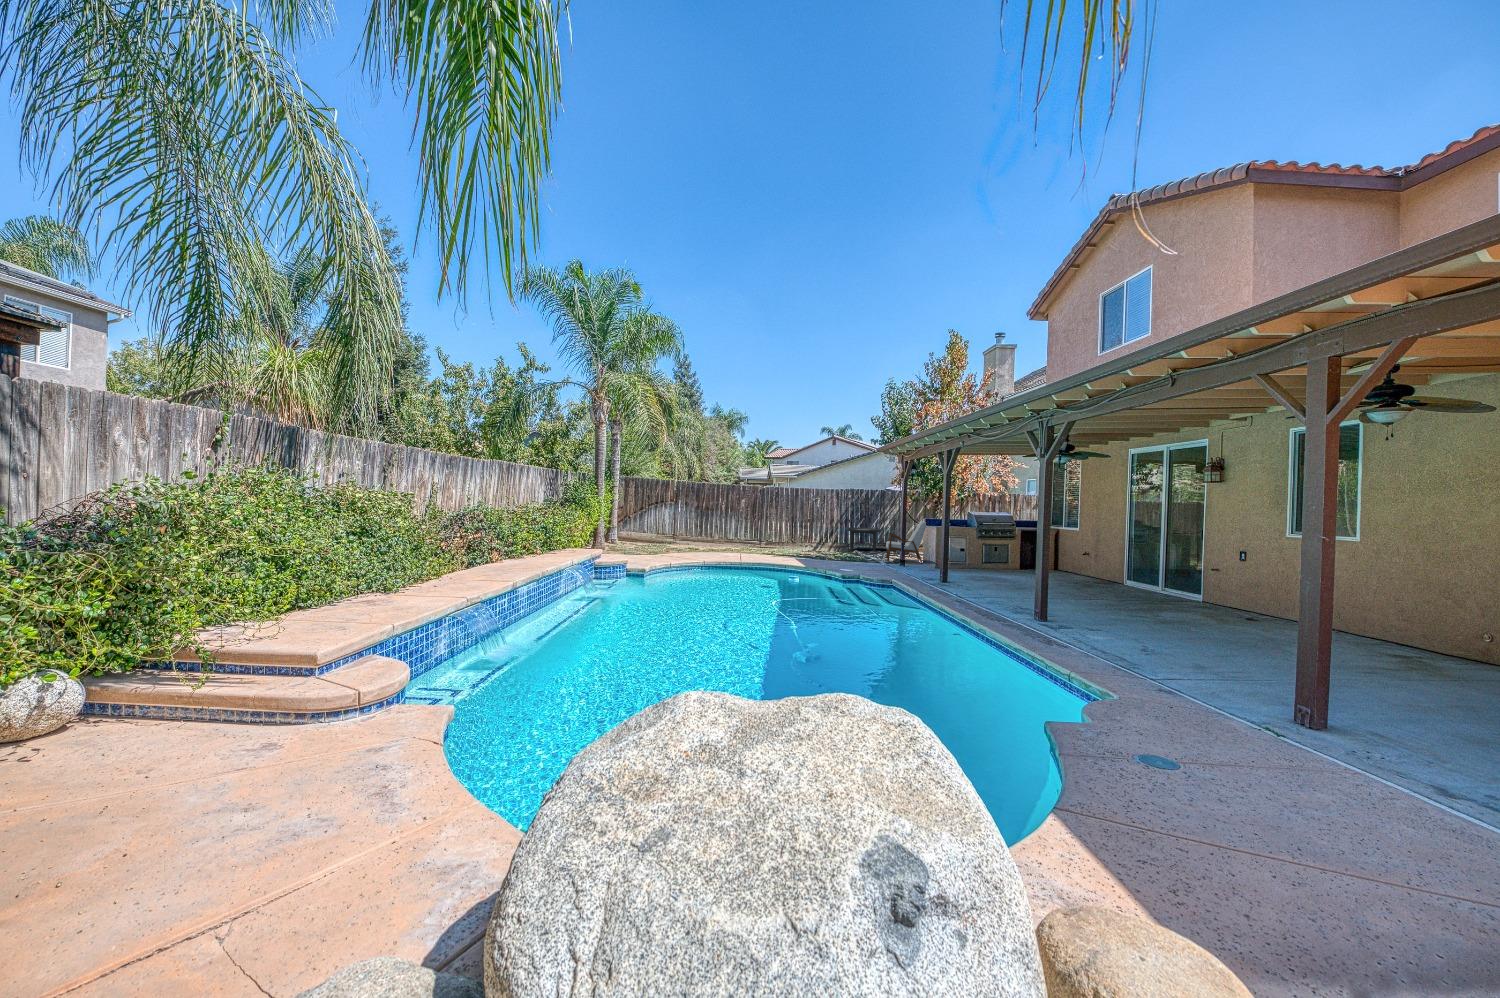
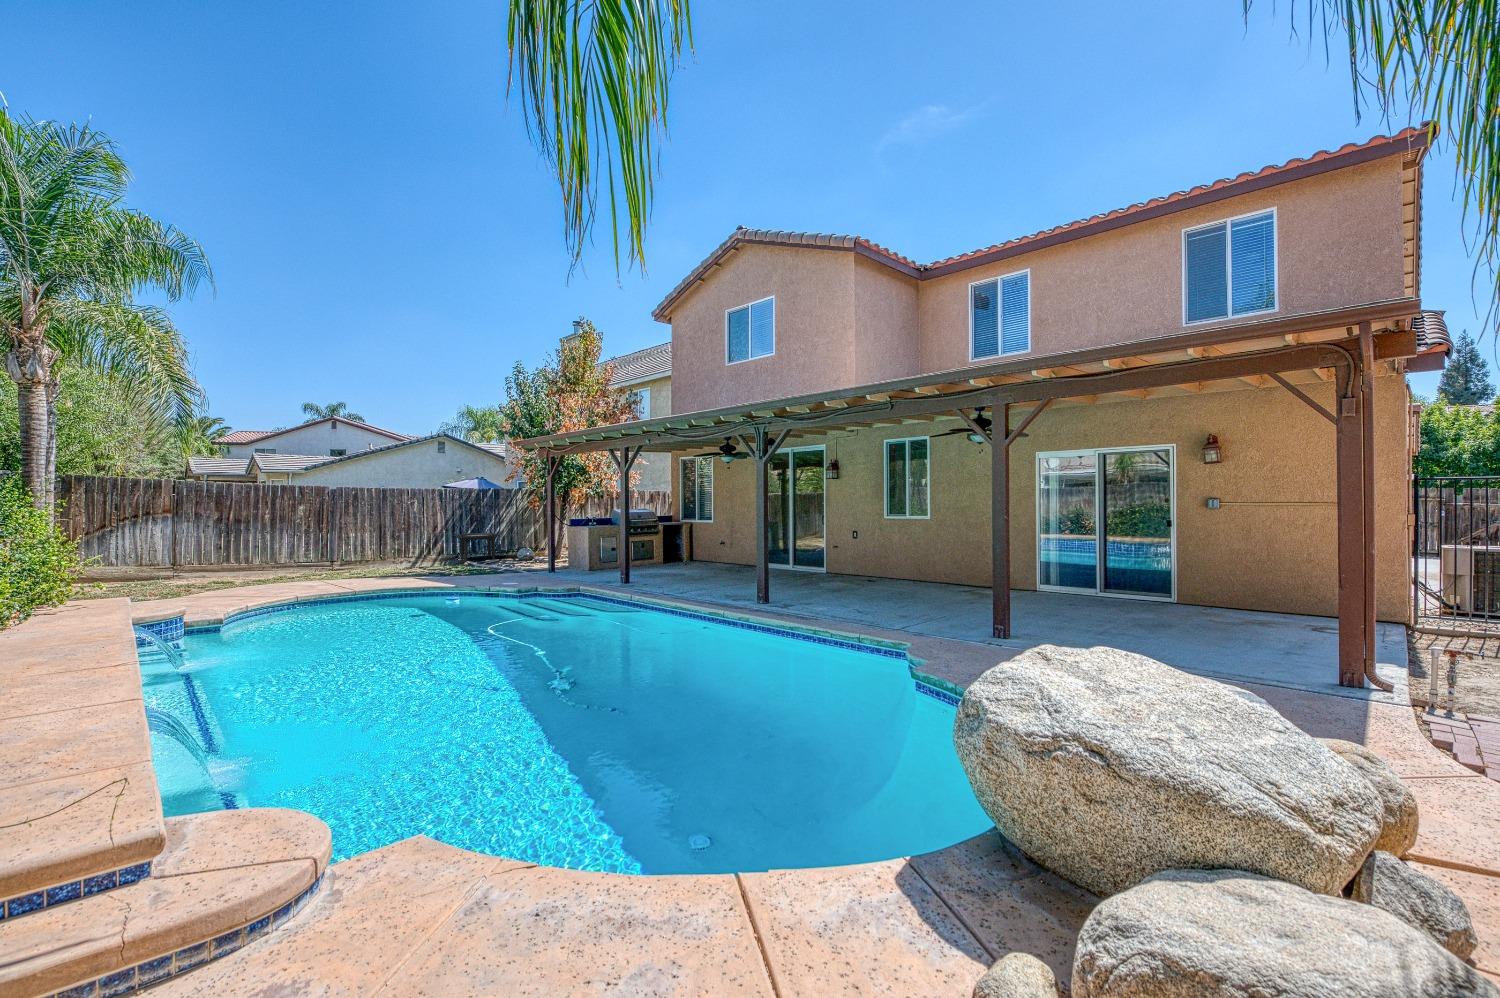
armchair: present [886,521,926,562] -> none [524,522,570,568]

